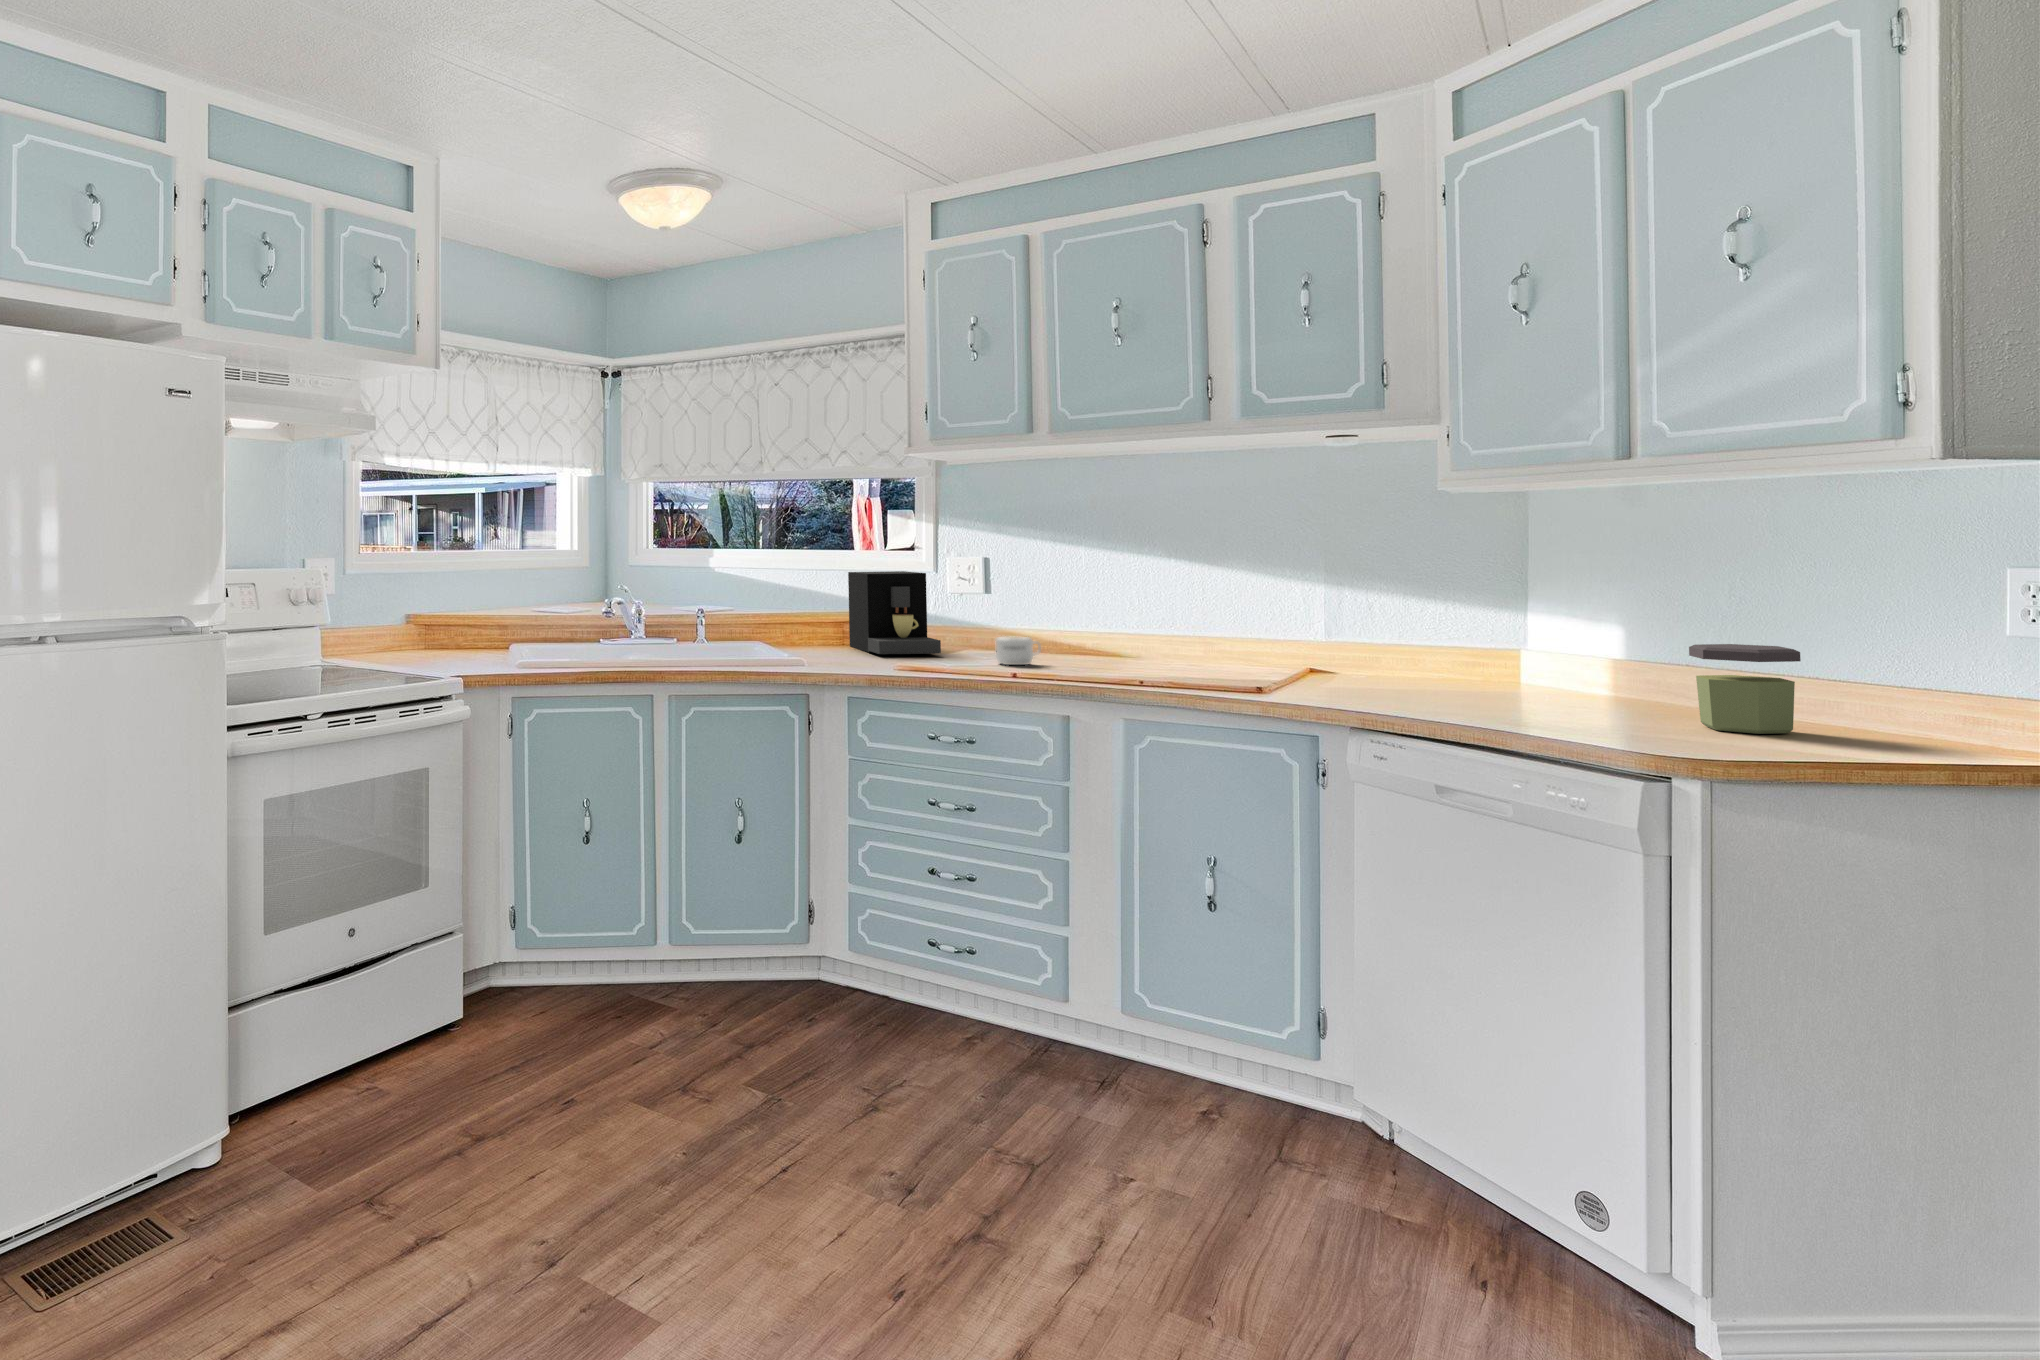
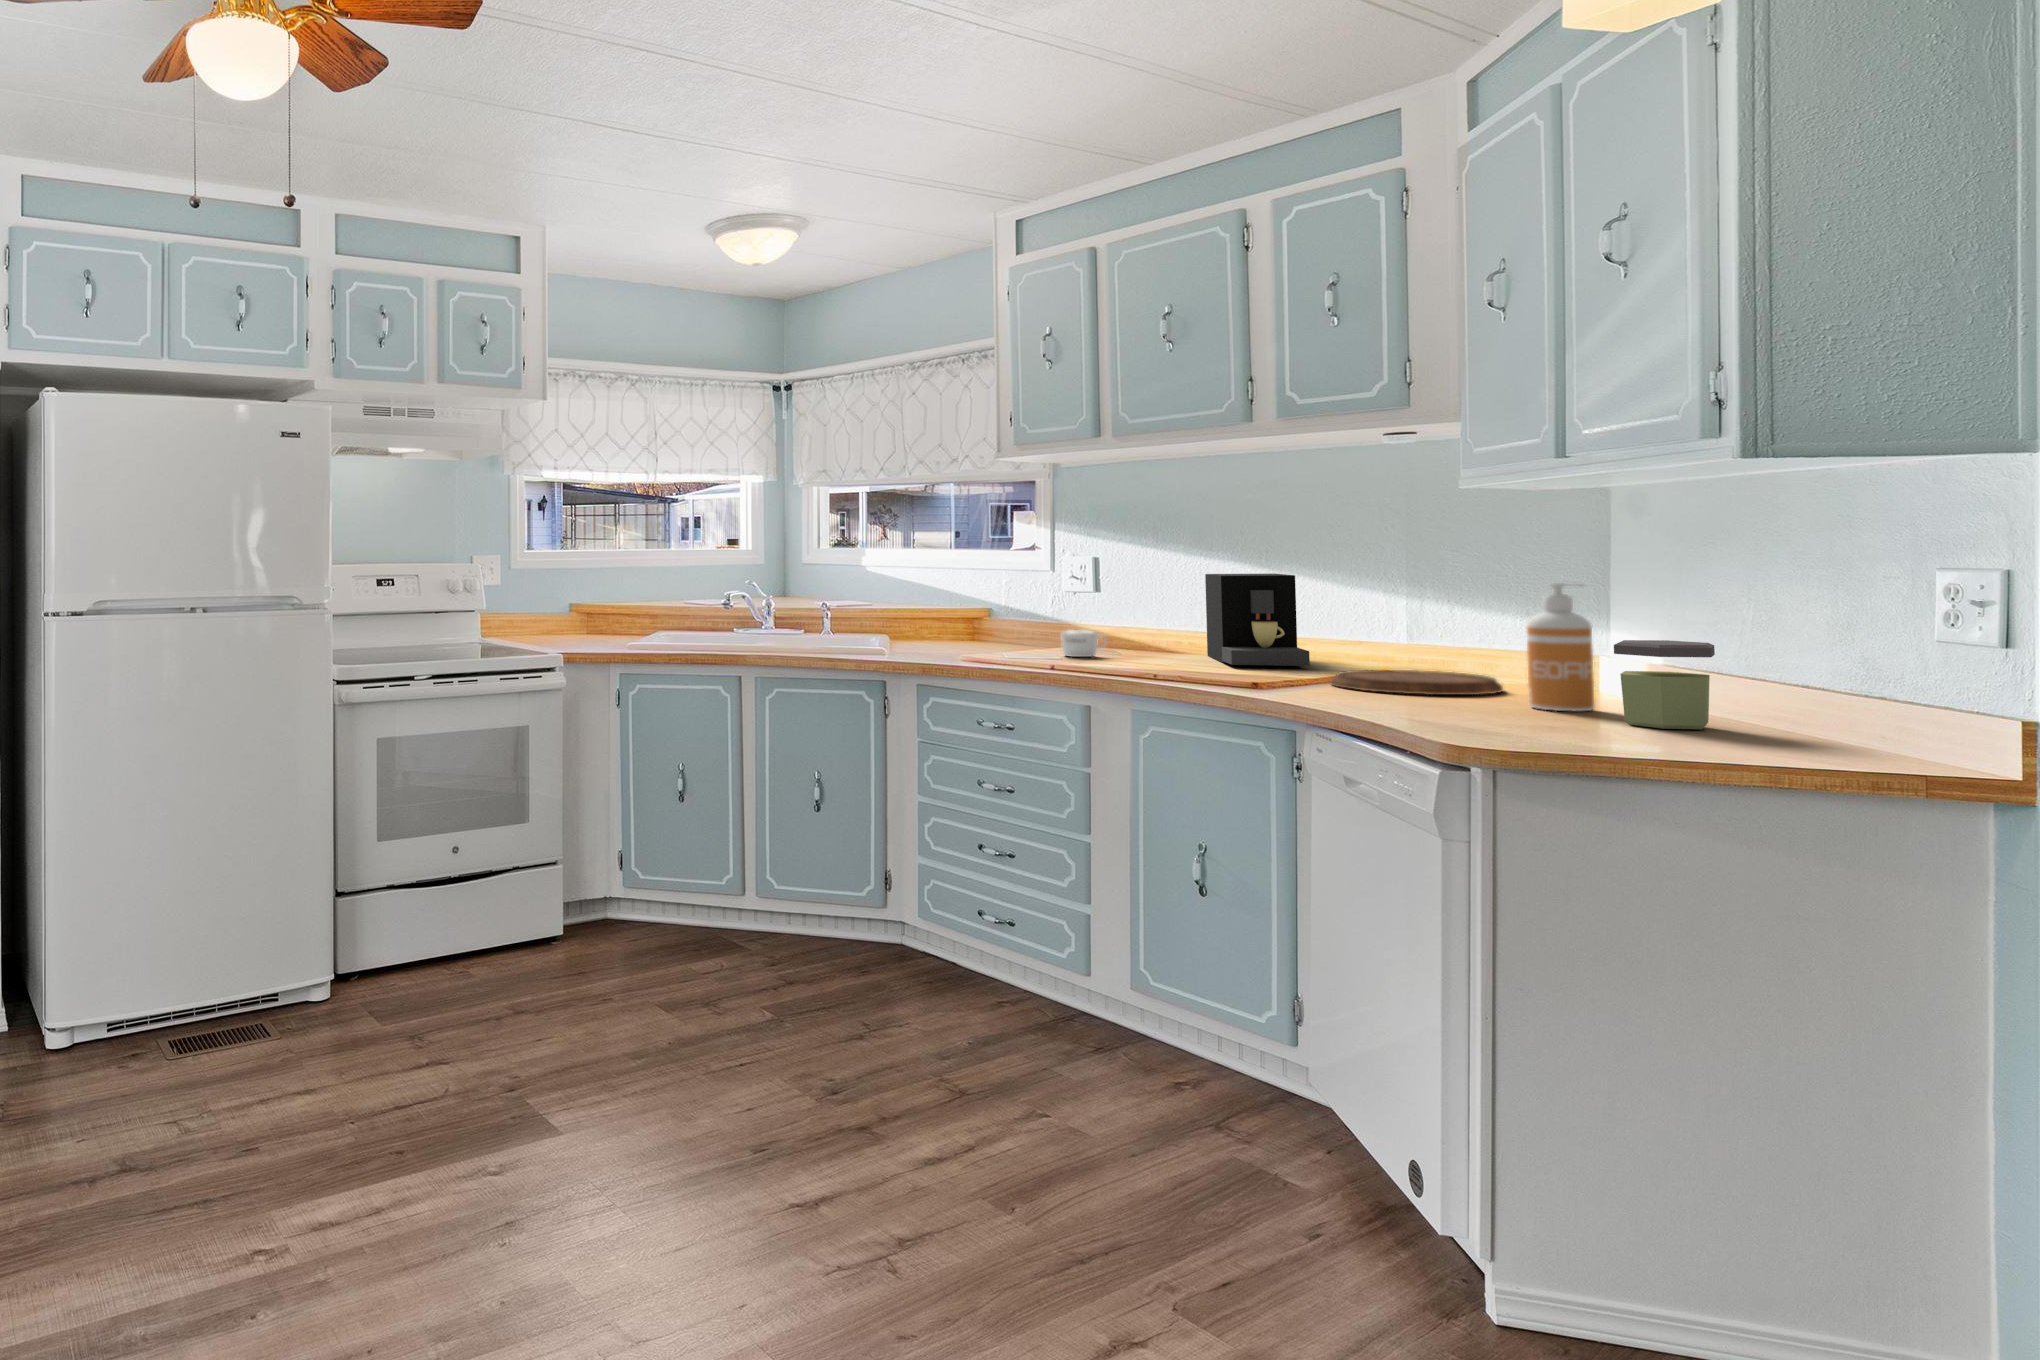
coffee maker: present [848,571,941,654] -> present [1205,573,1310,666]
soap dispenser: none [1569,587,1636,716] -> present [1527,583,1595,711]
cutting board: none [1326,674,1500,701] -> present [1331,670,1503,695]

